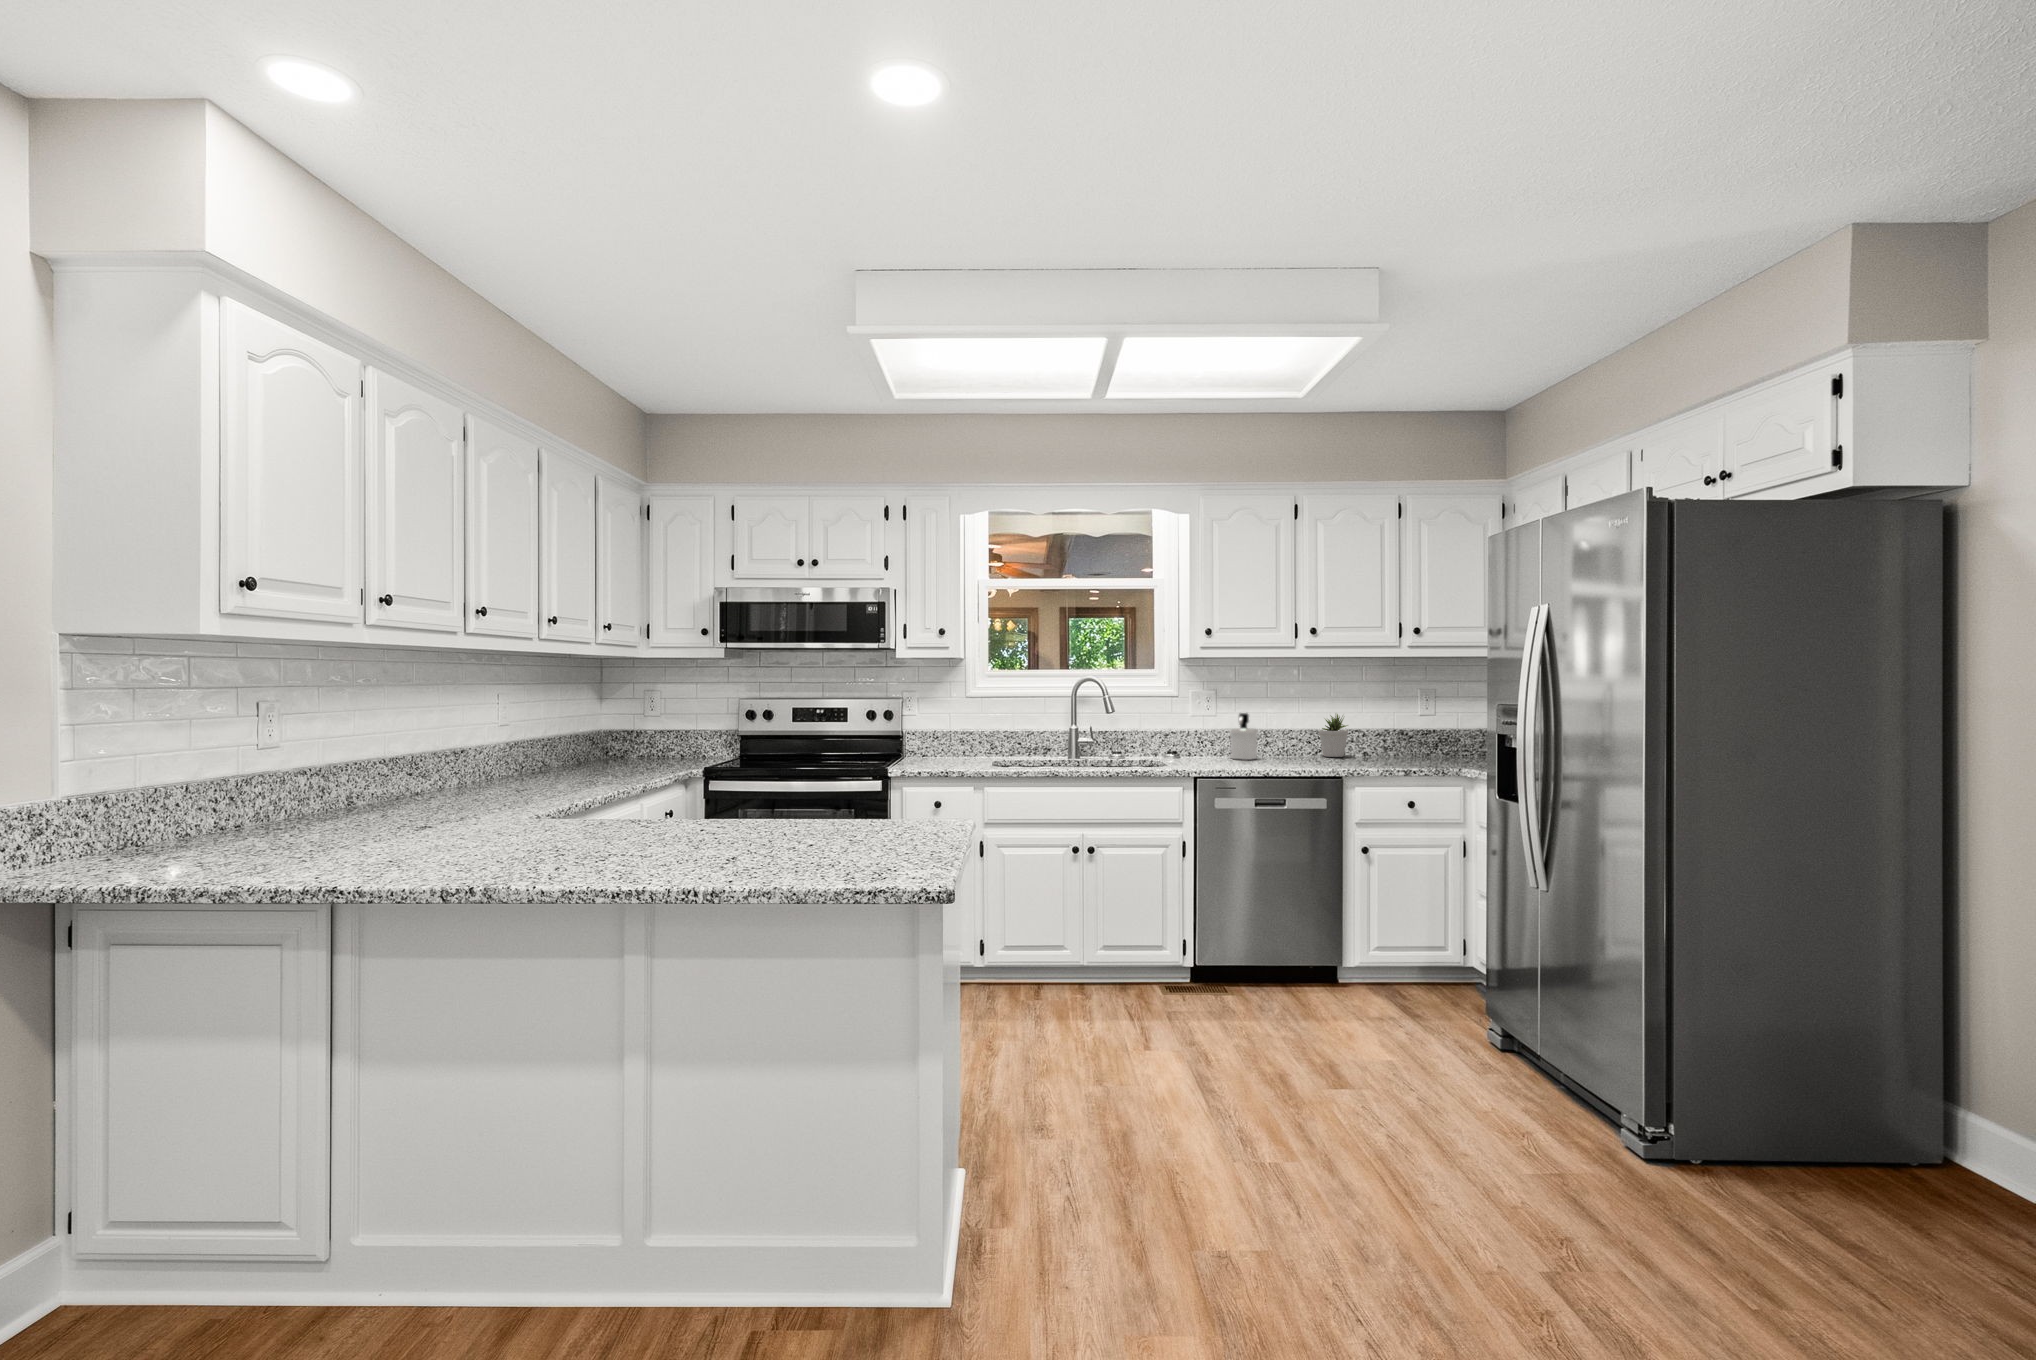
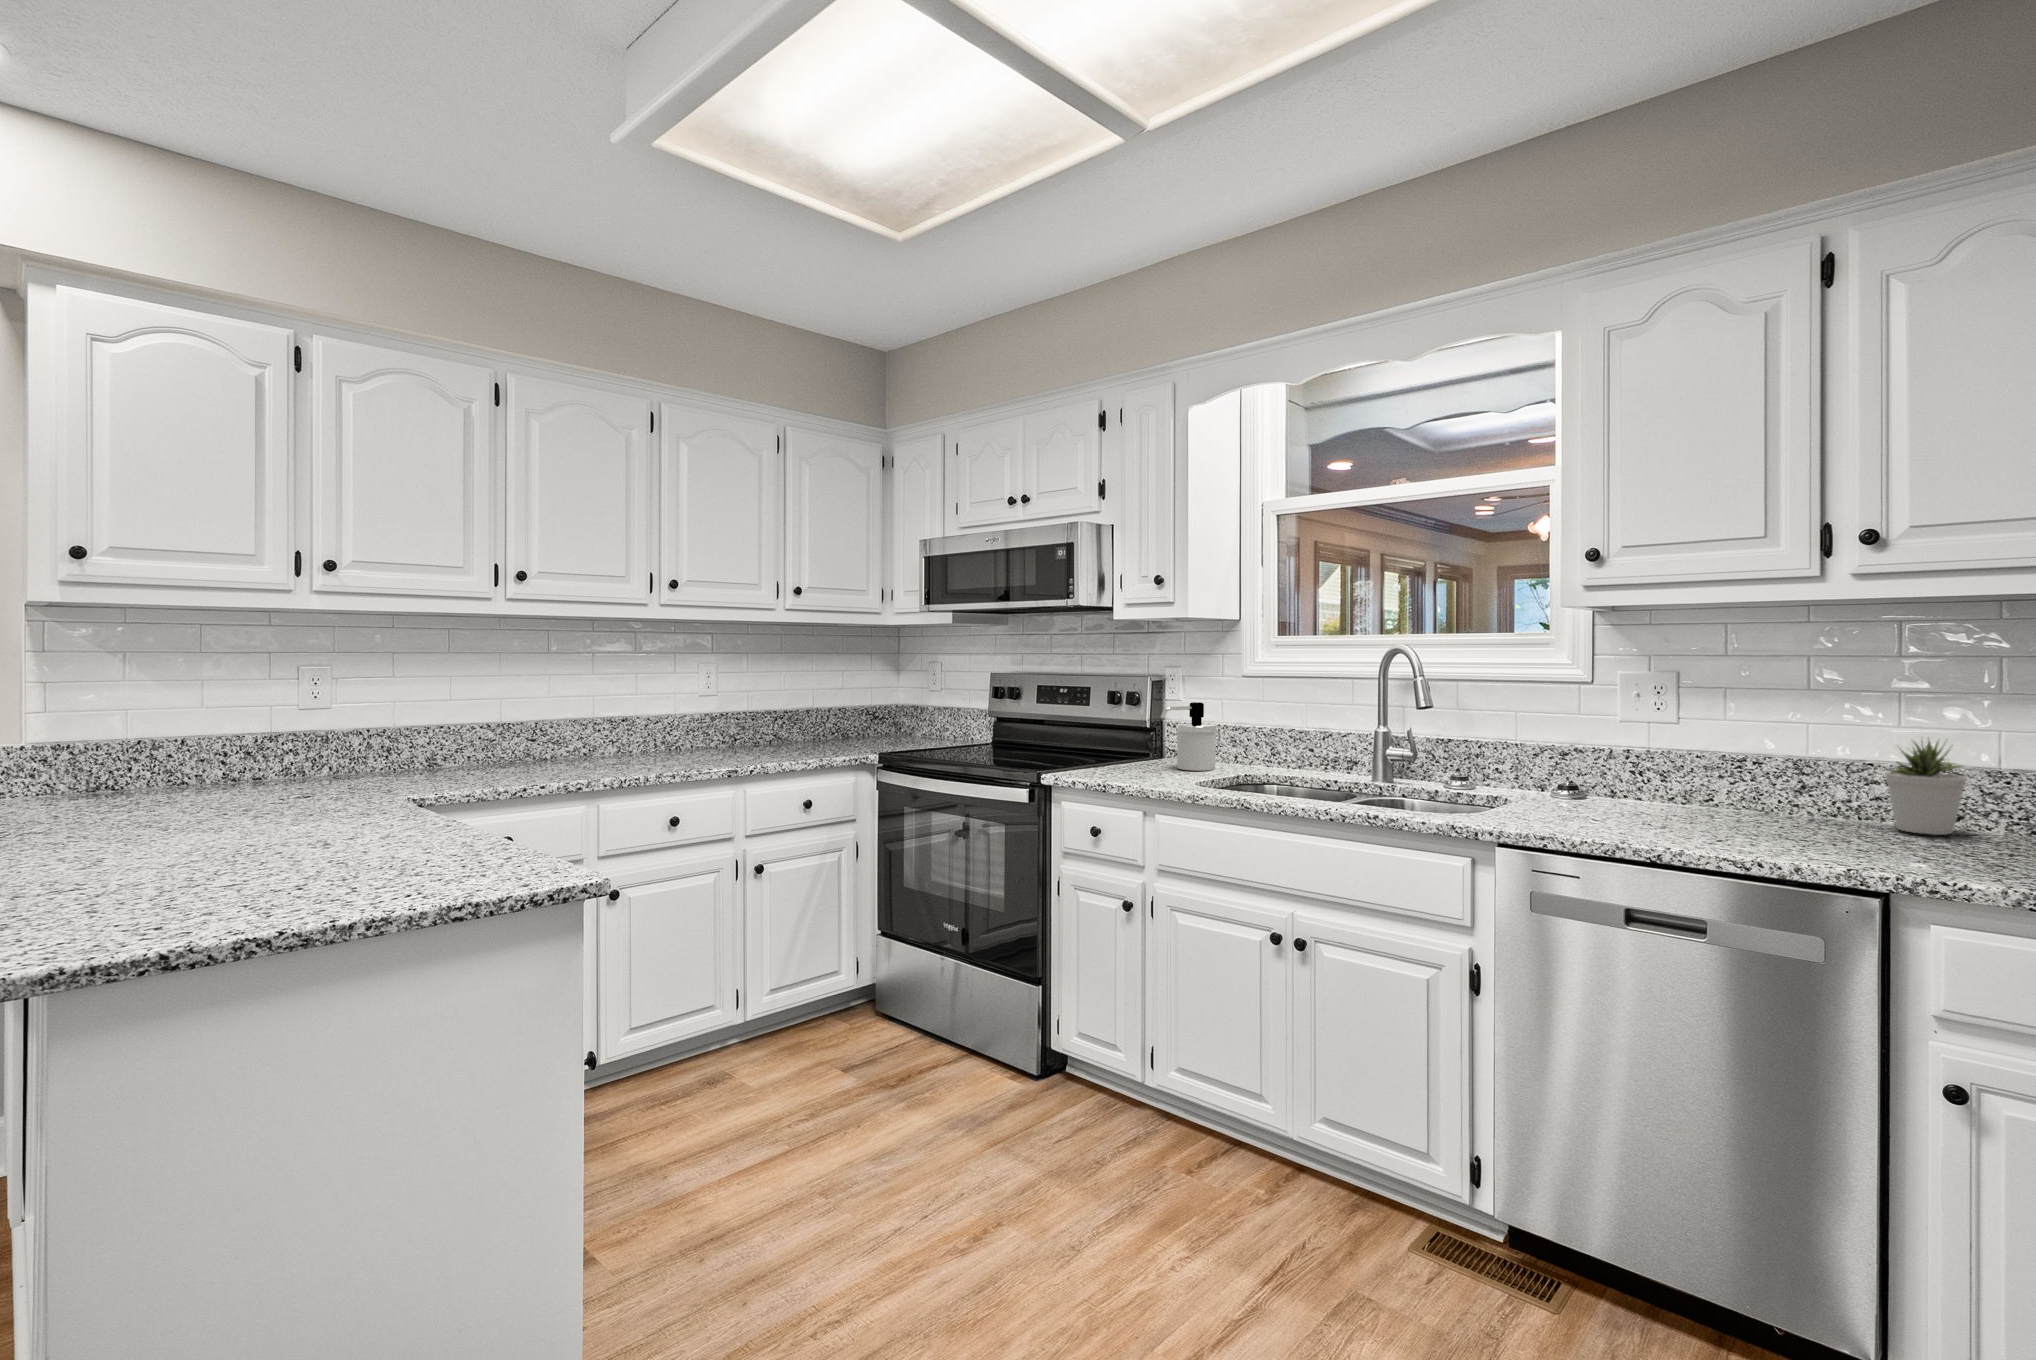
soap dispenser: present [1230,713,1258,760] -> present [1160,702,1217,771]

